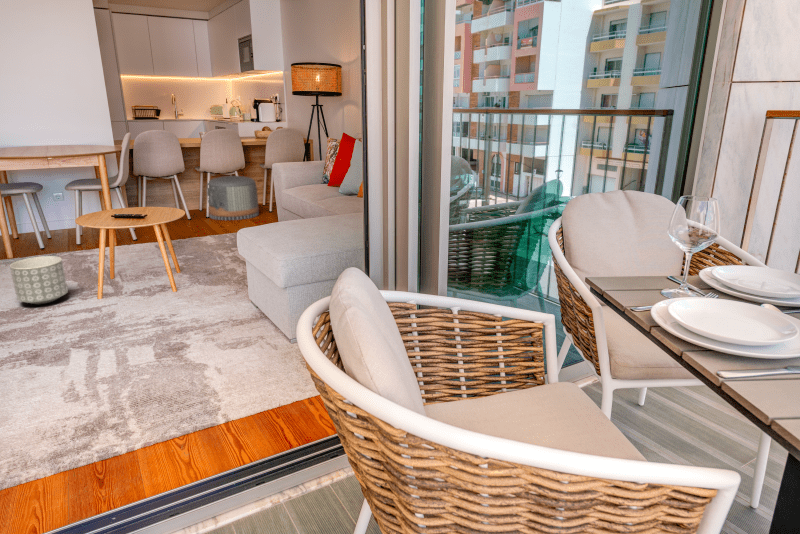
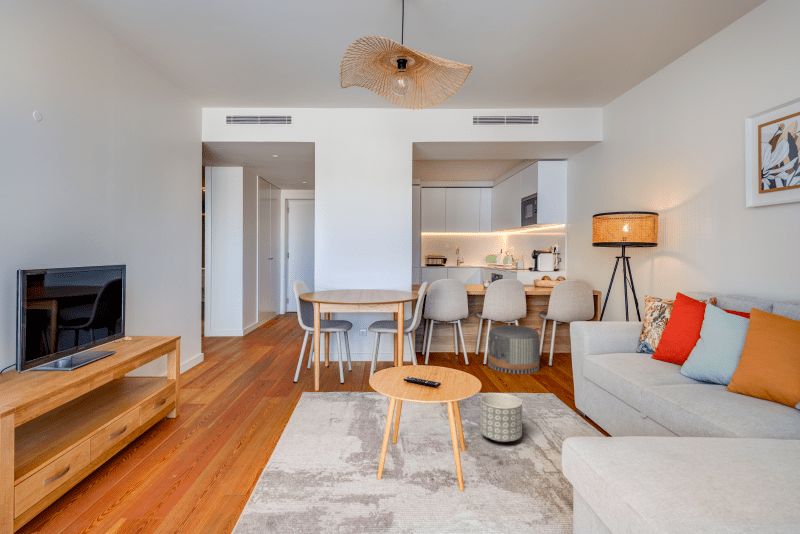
planter: present [10,256,68,304] -> present [480,393,522,442]

